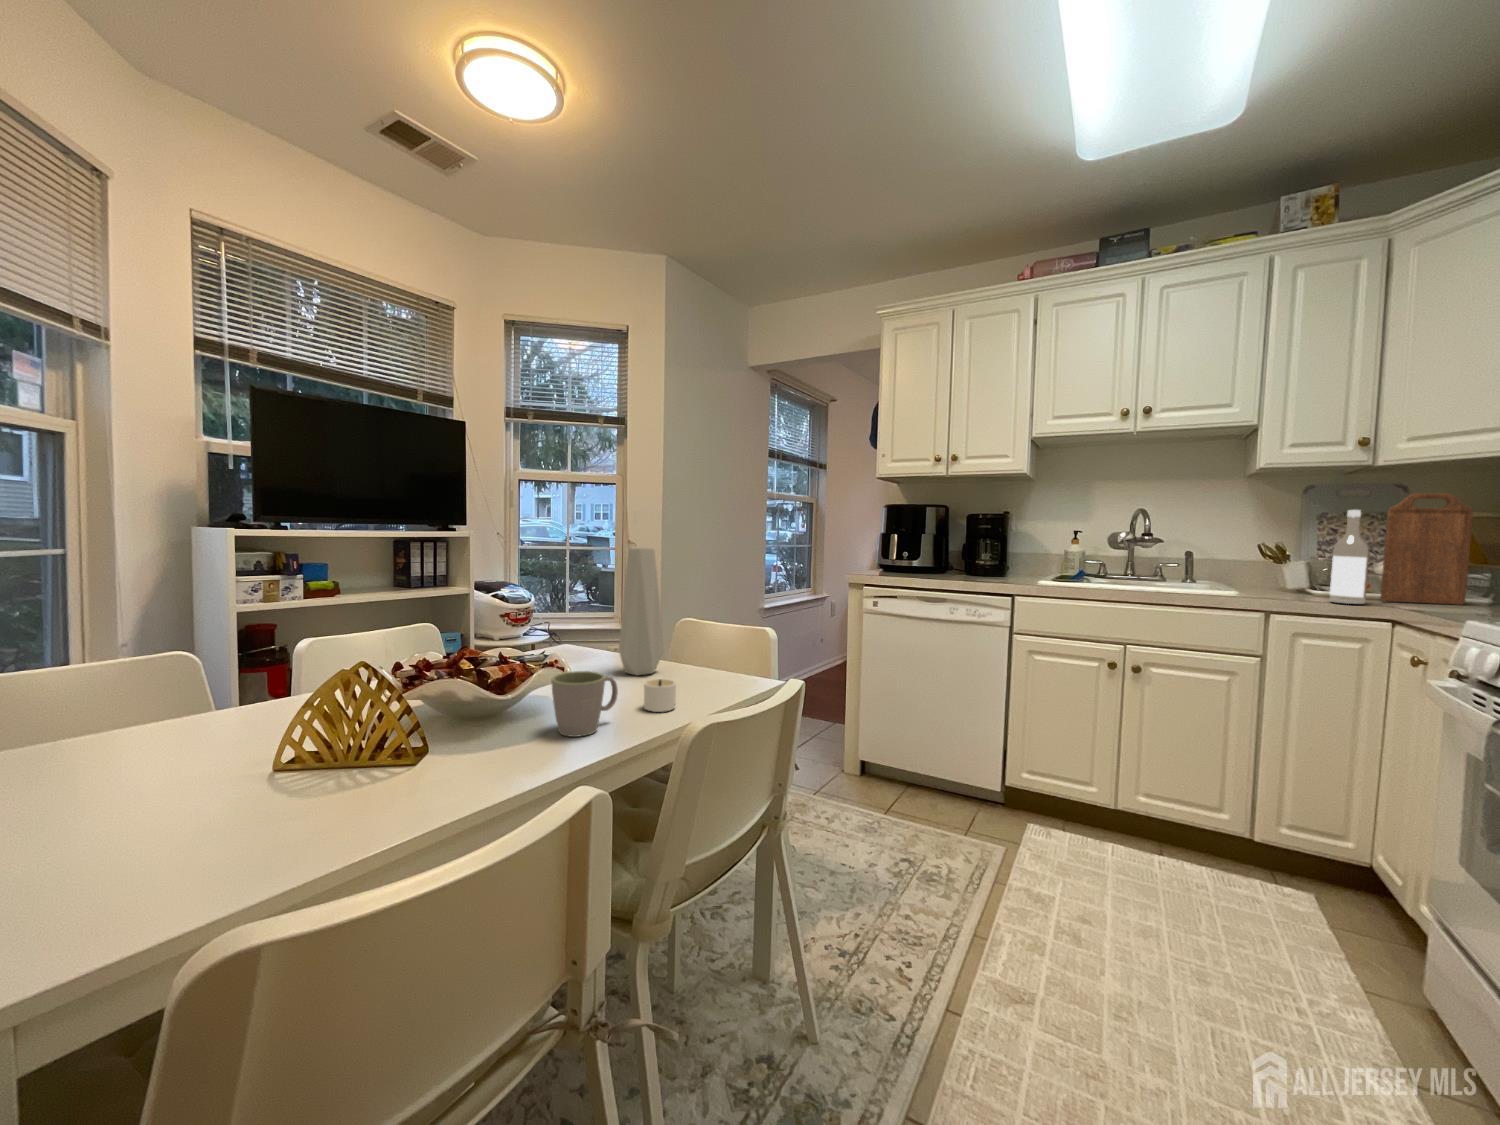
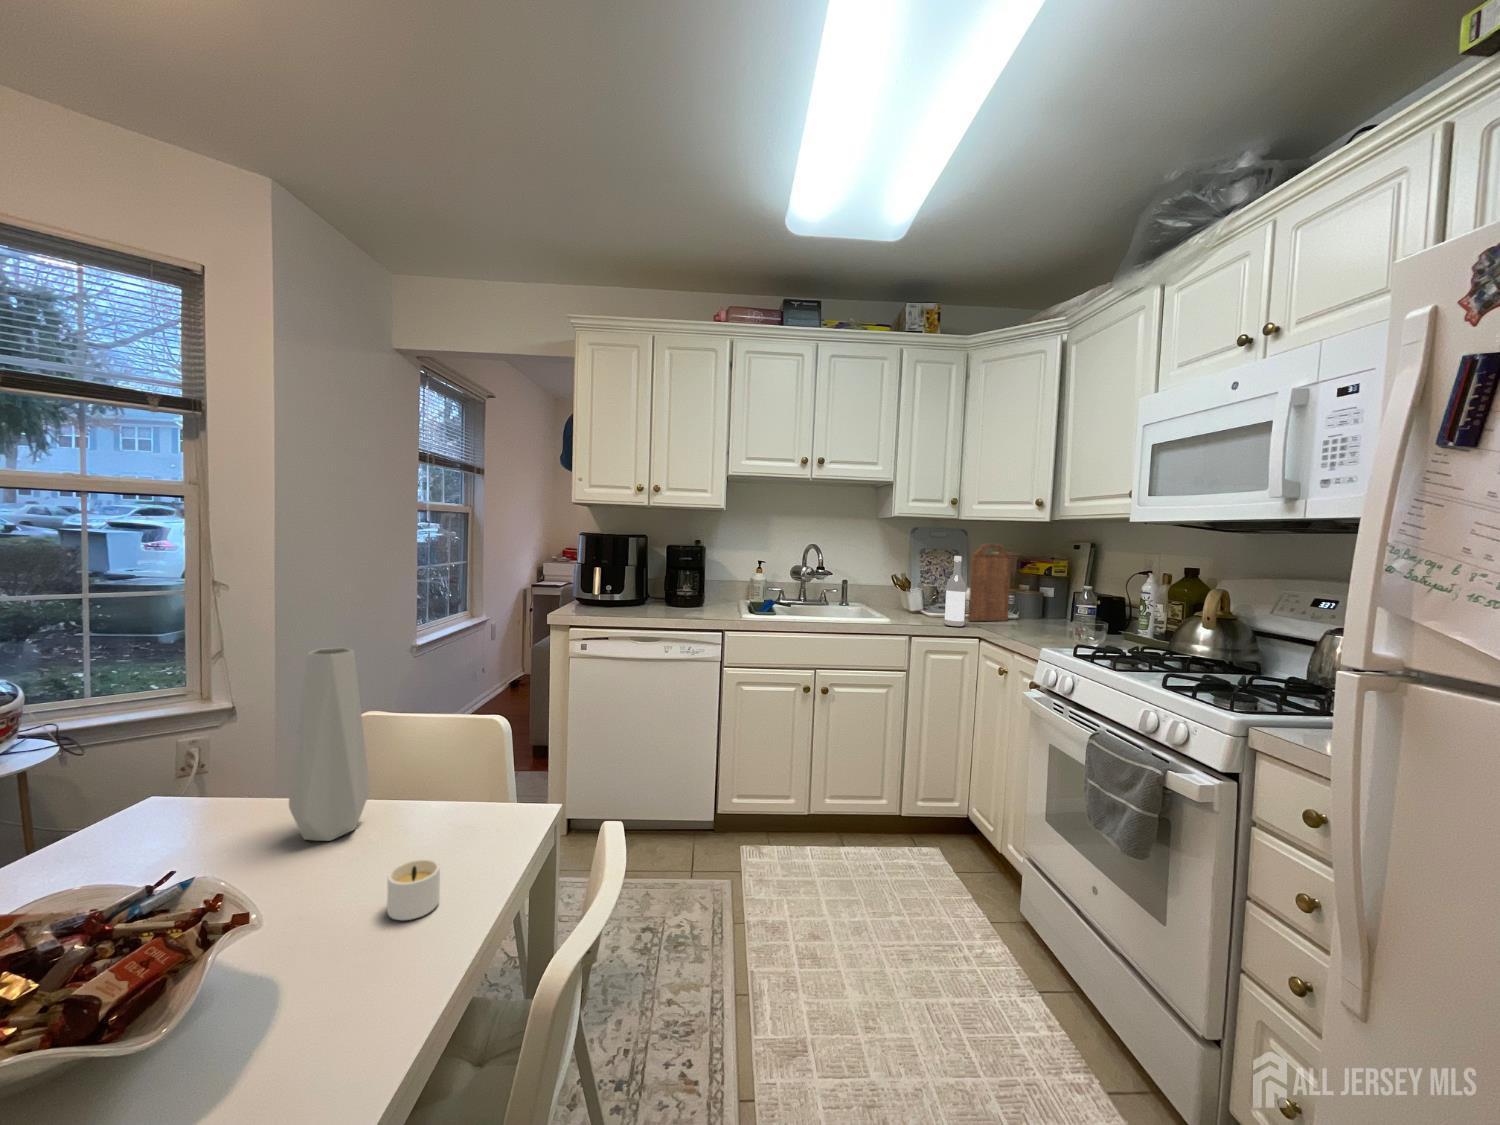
mug: present [551,671,618,737] -> none [243,902,361,1042]

